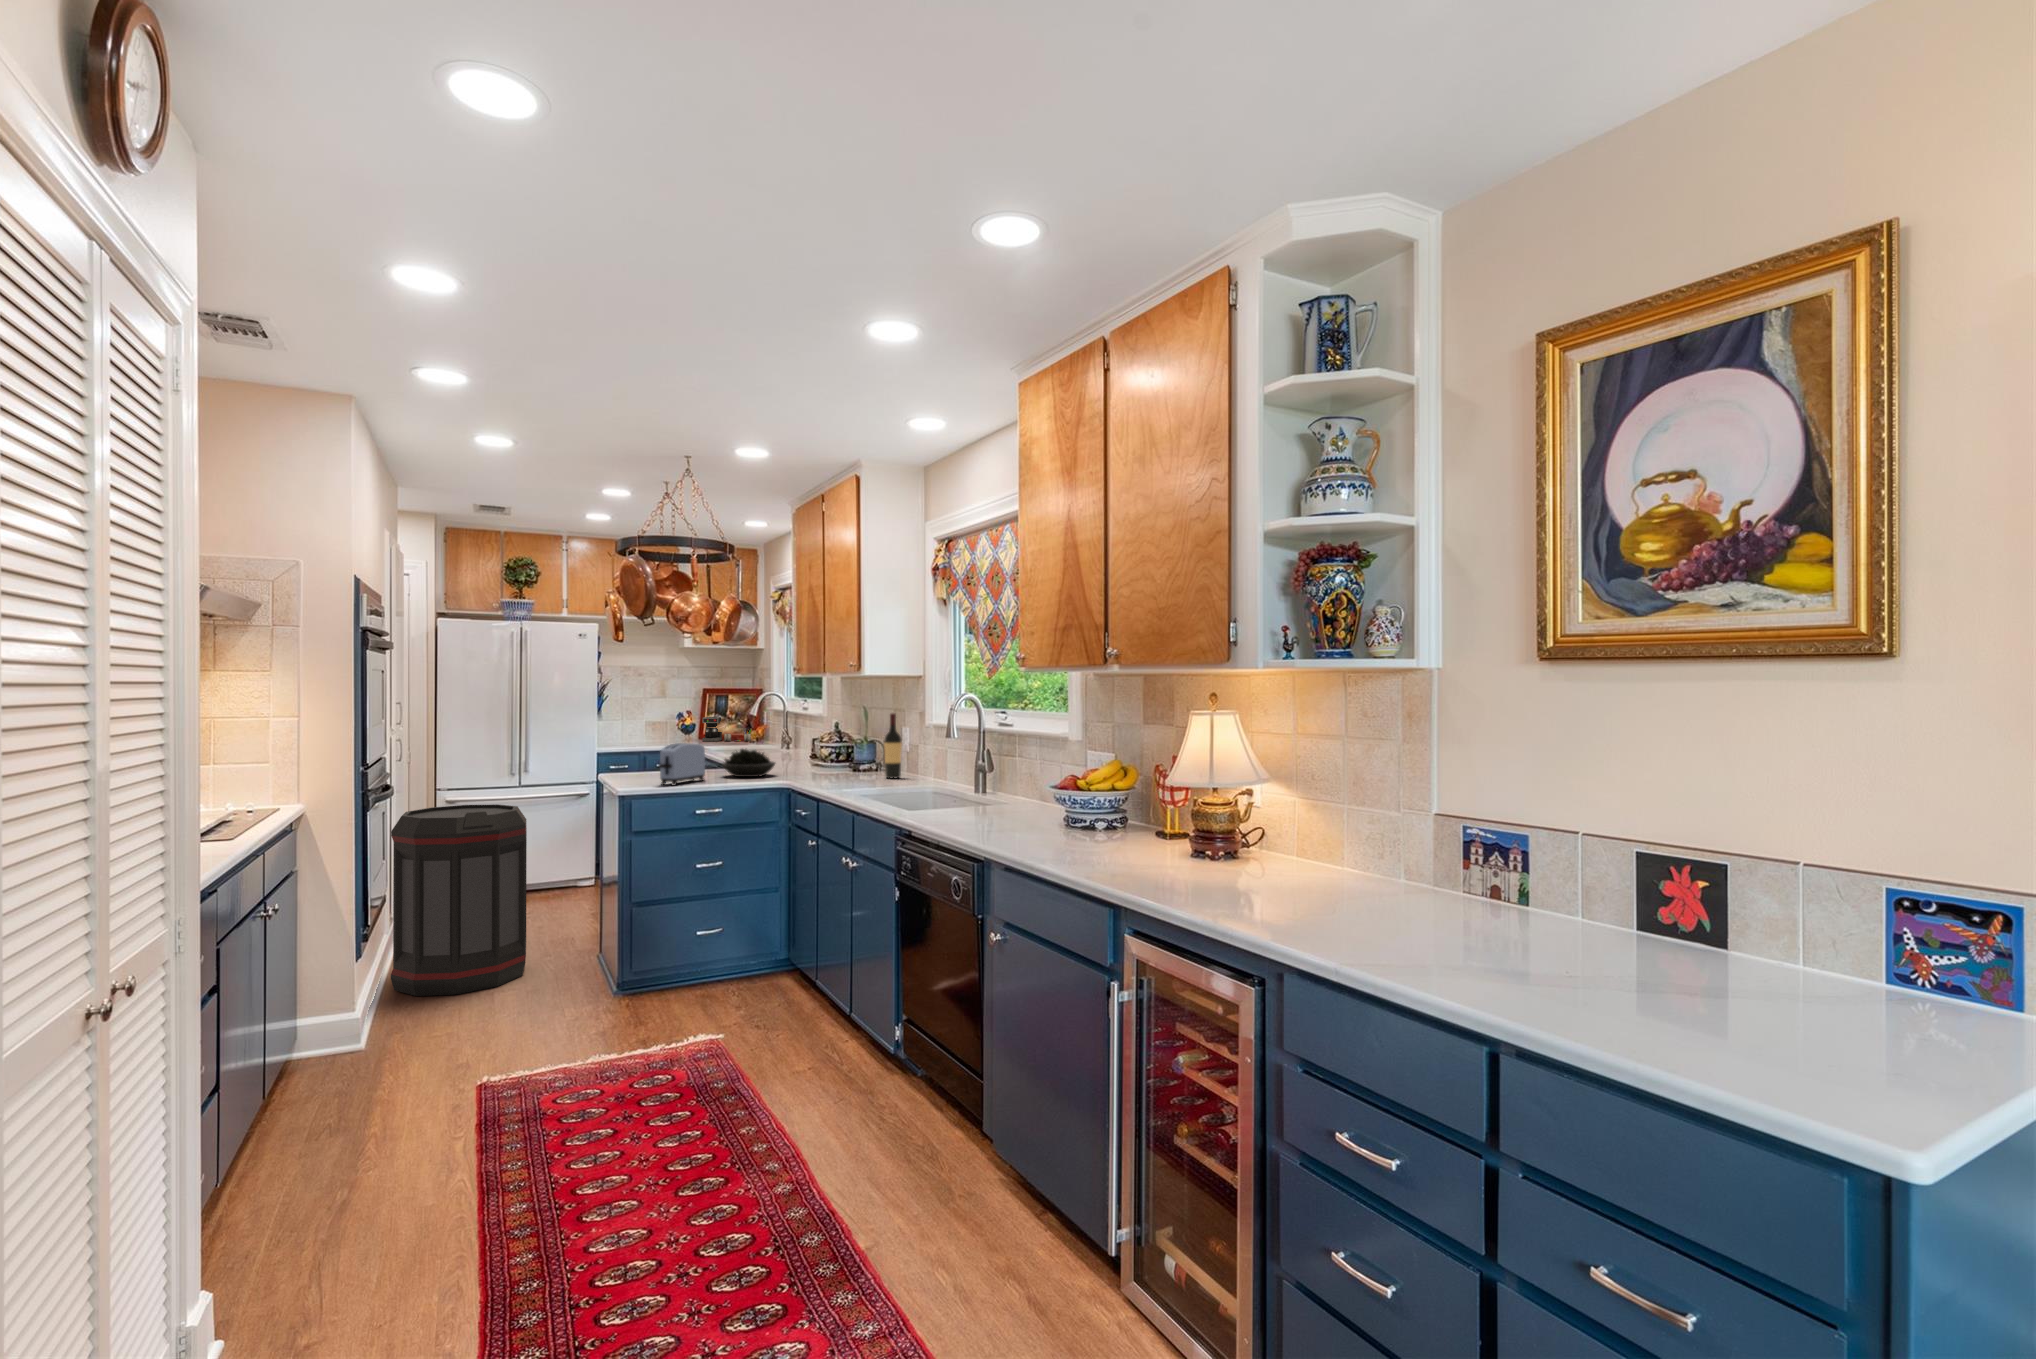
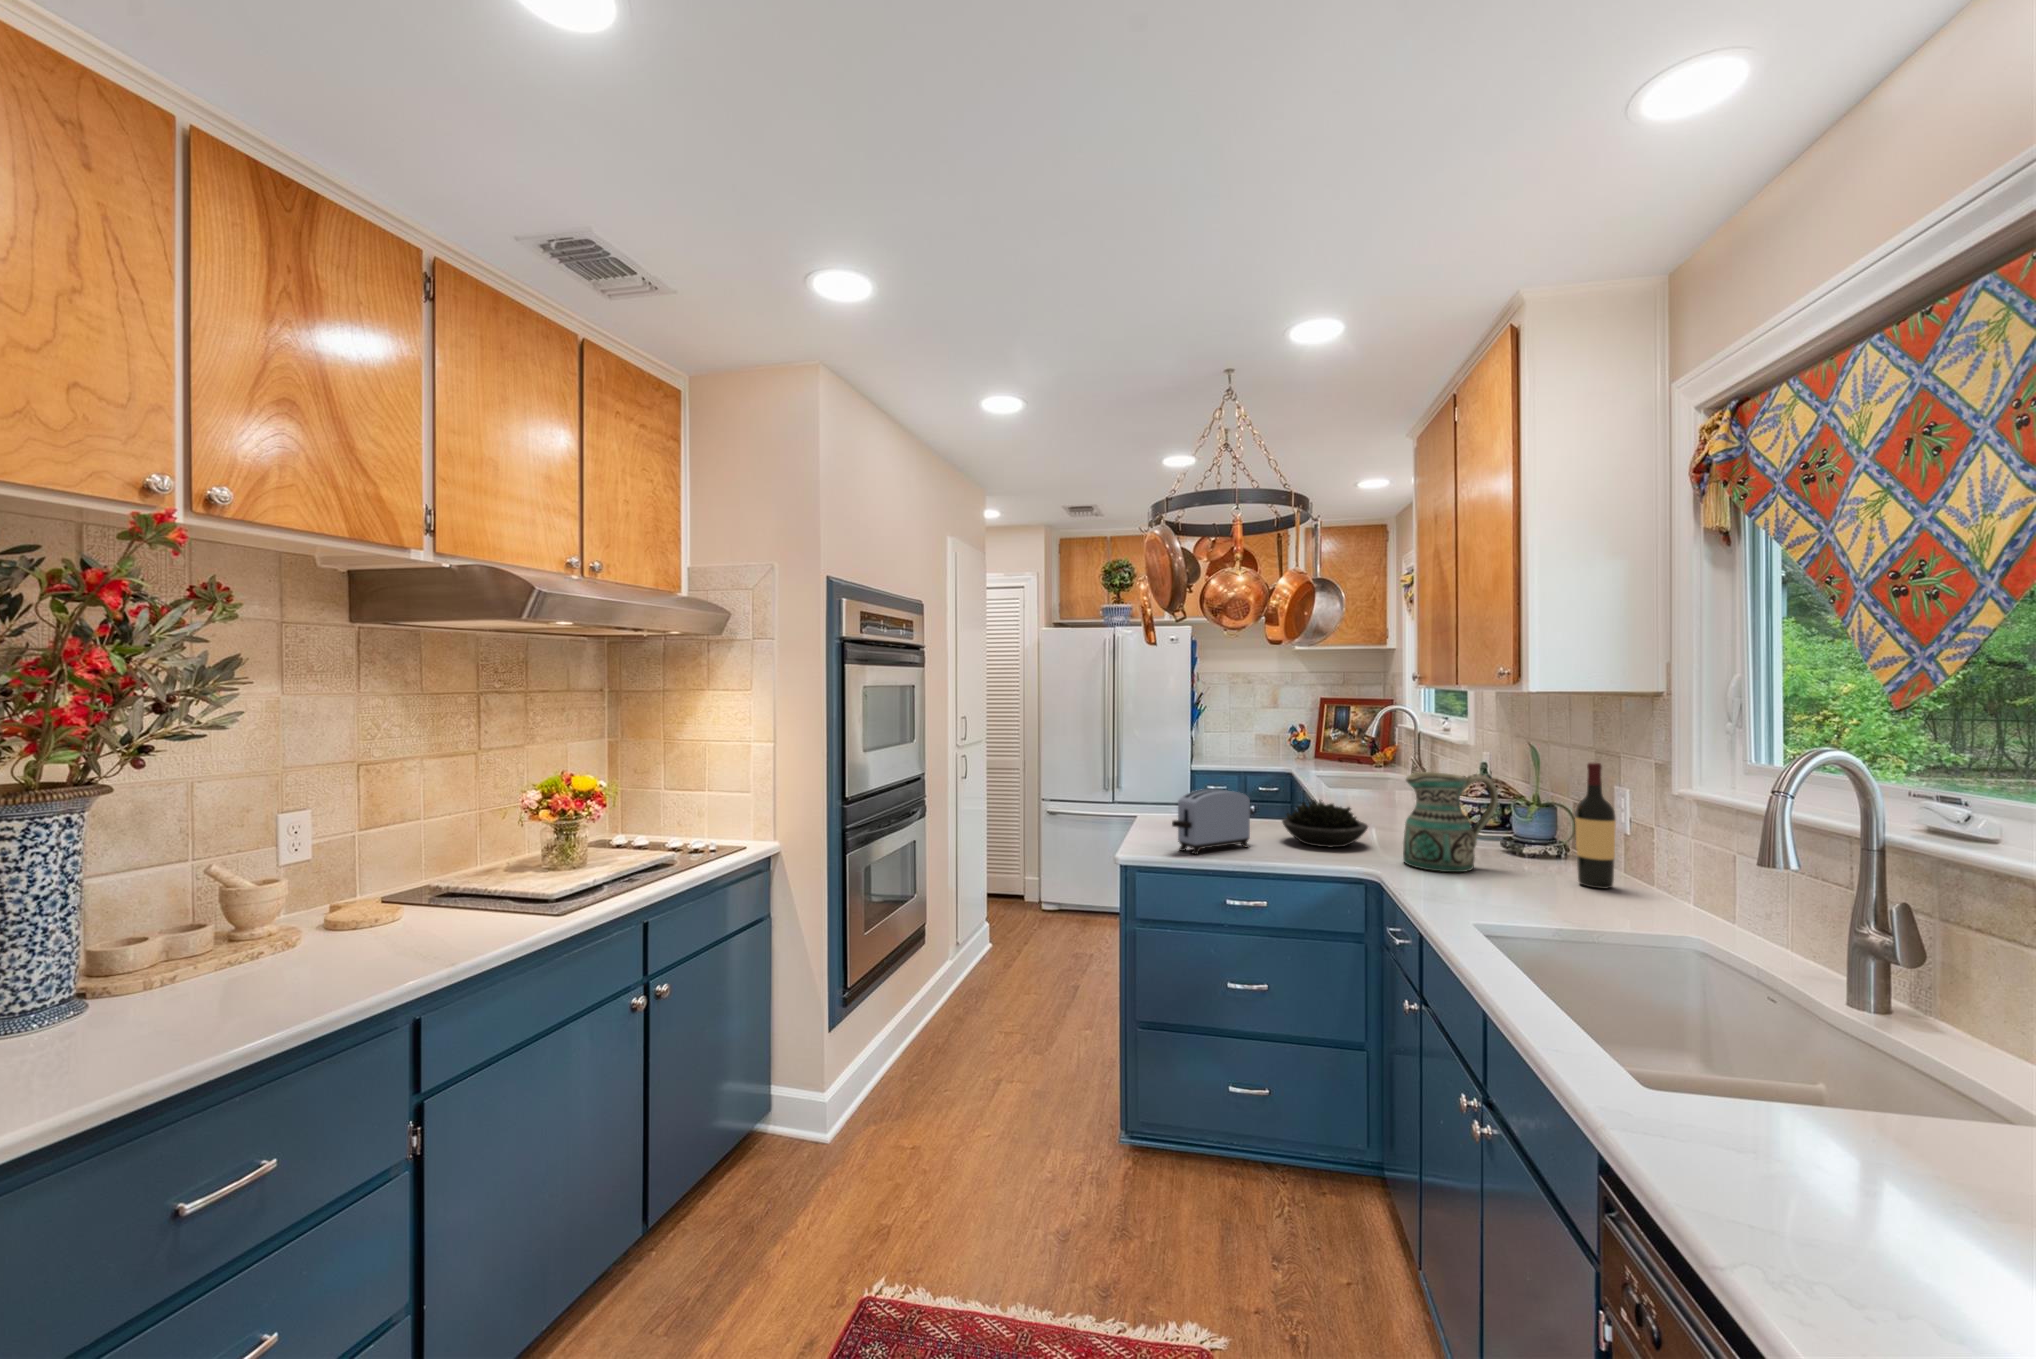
coffee maker: present [702,717,752,742] -> none [1318,732,1380,764]
ceramic pitcher: none [799,724,848,780] -> present [1403,772,1498,872]
trash can: present [391,804,527,996] -> none [907,835,1049,1073]

